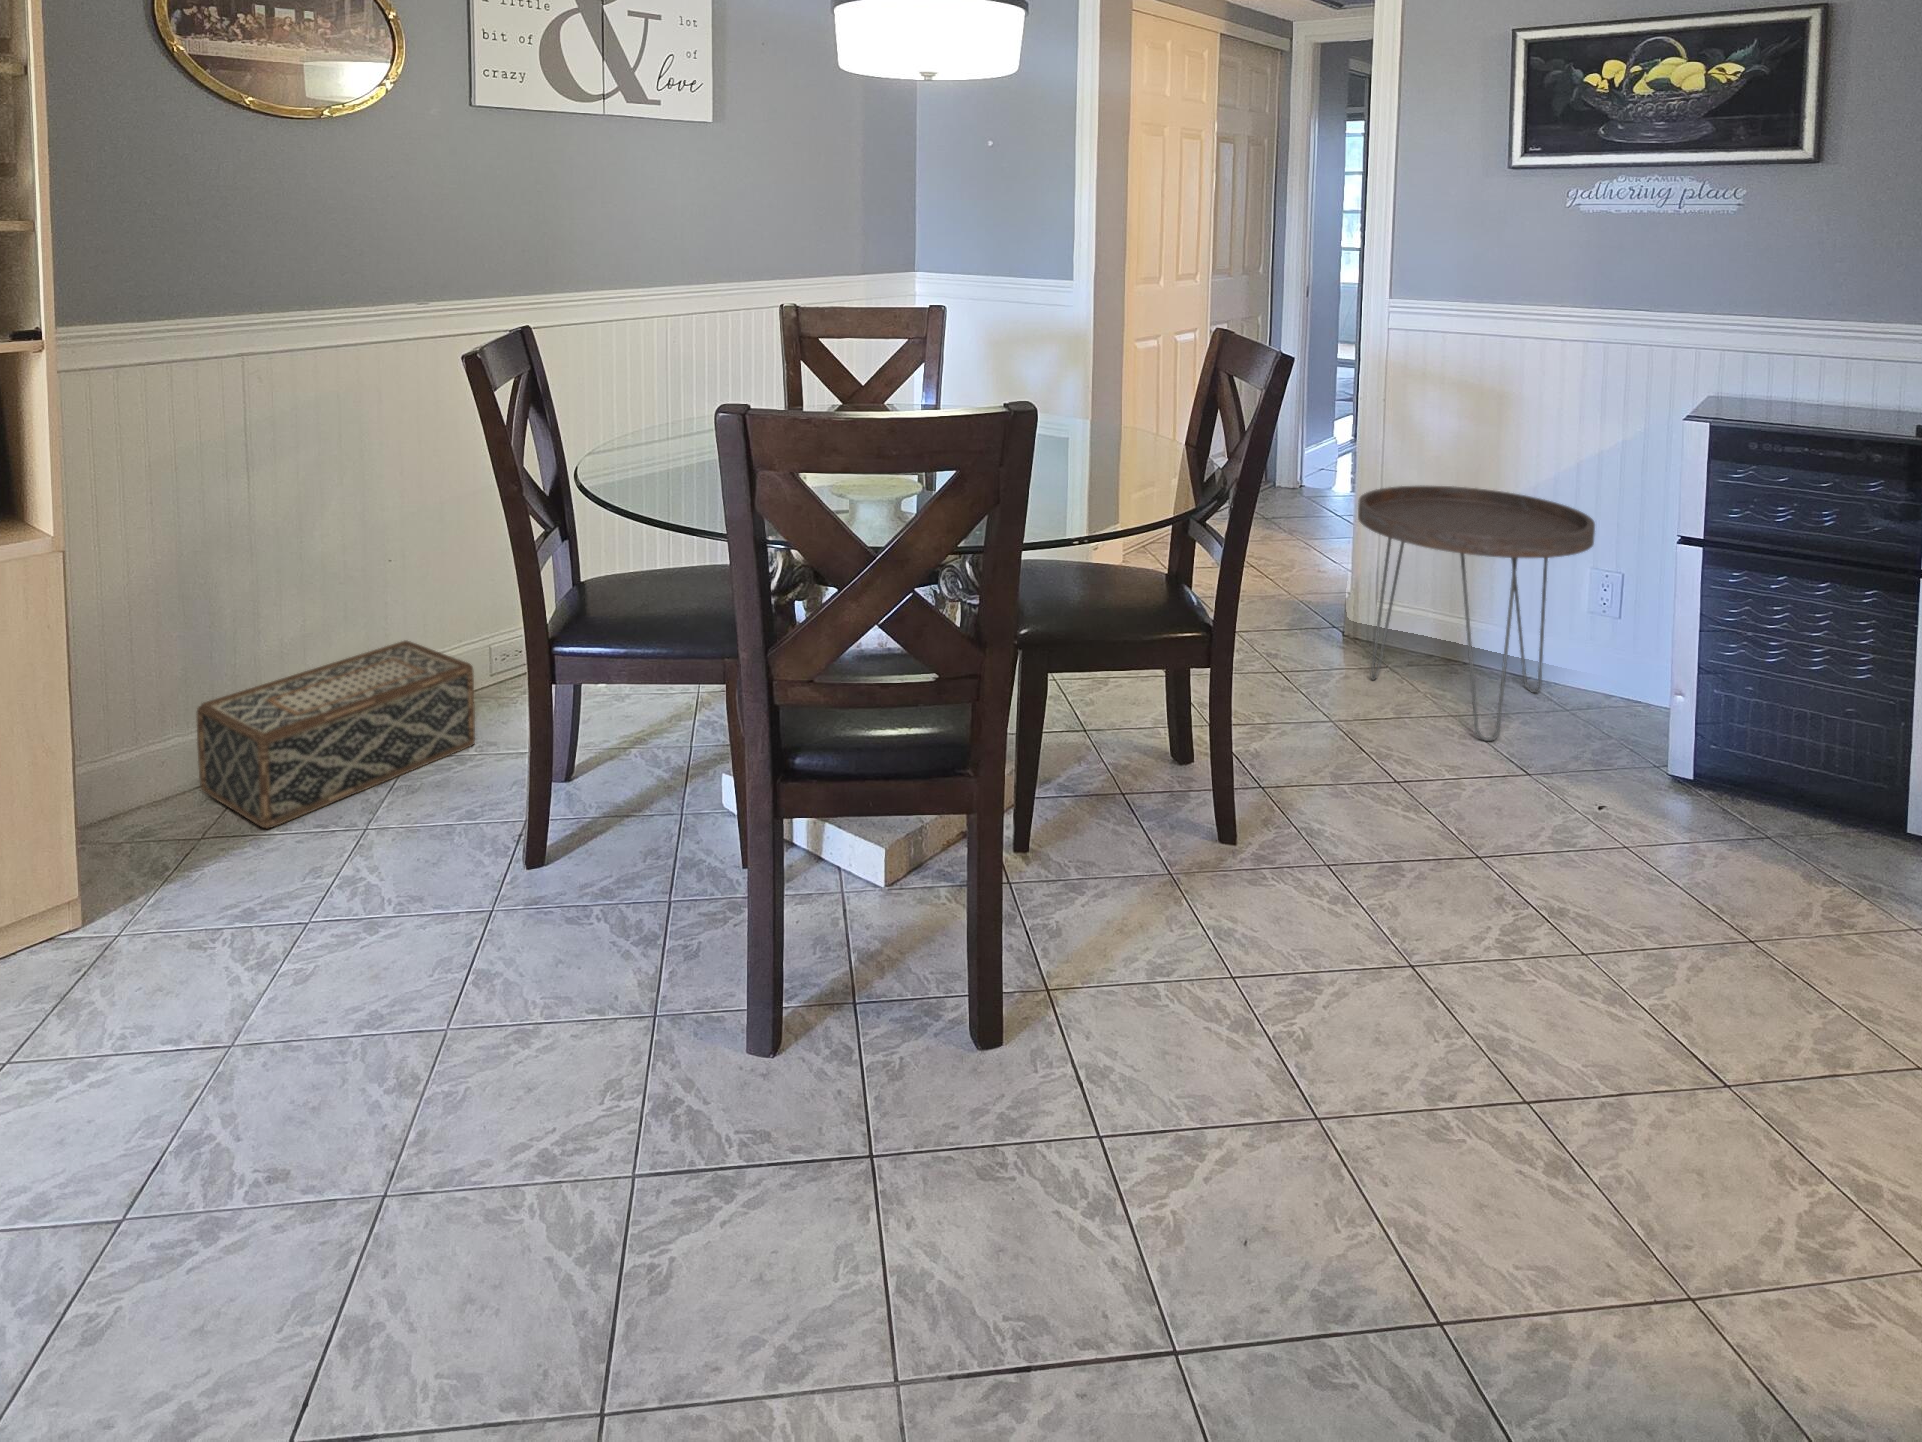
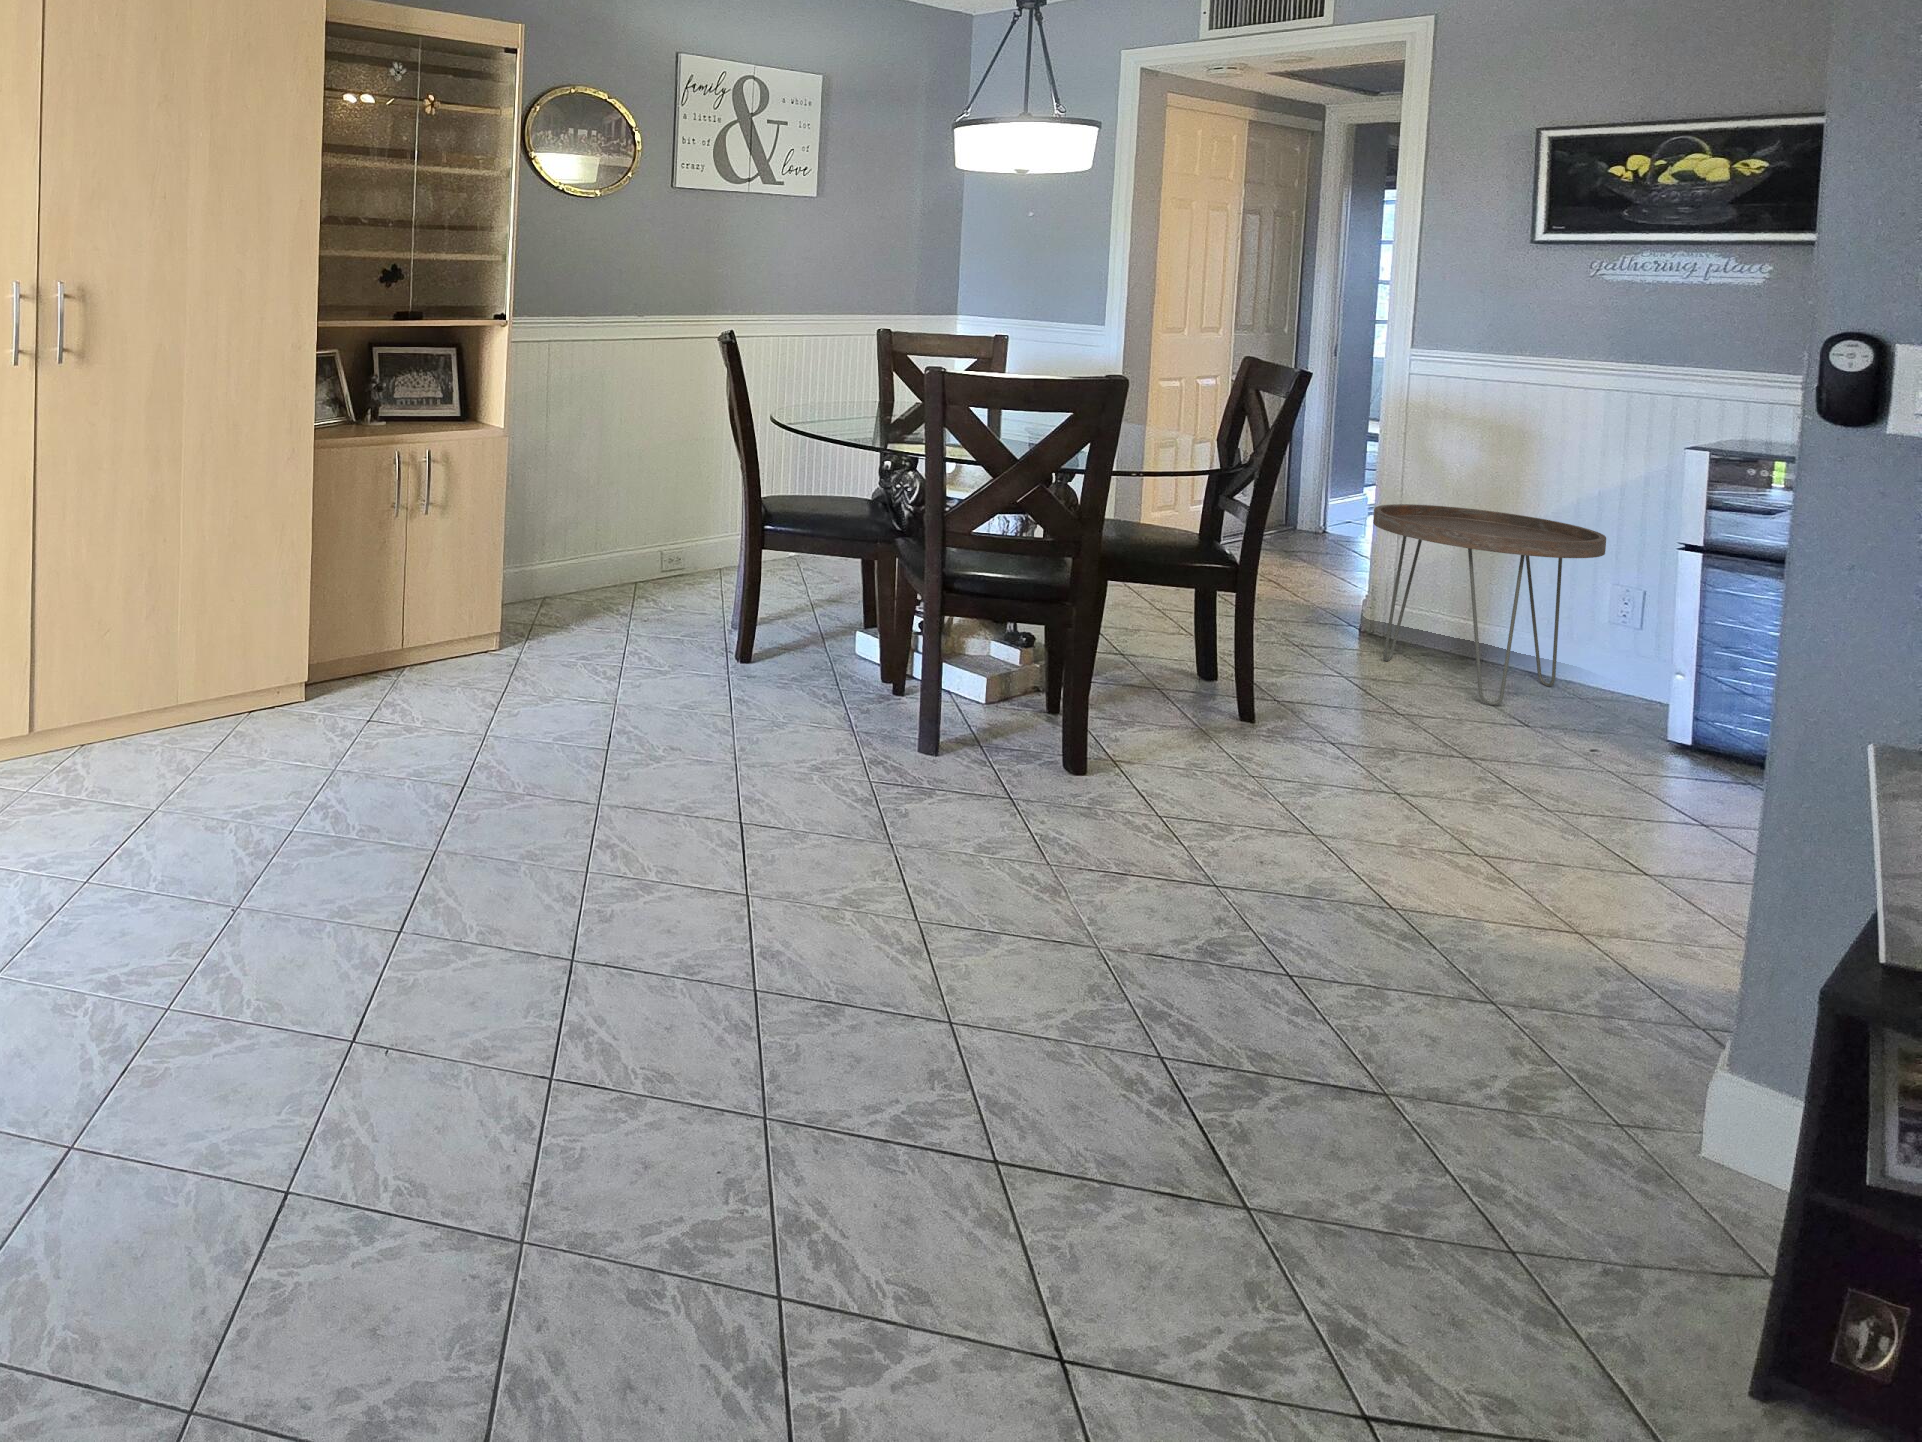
woven basket: present [197,641,475,829] -> none [513,540,670,629]

